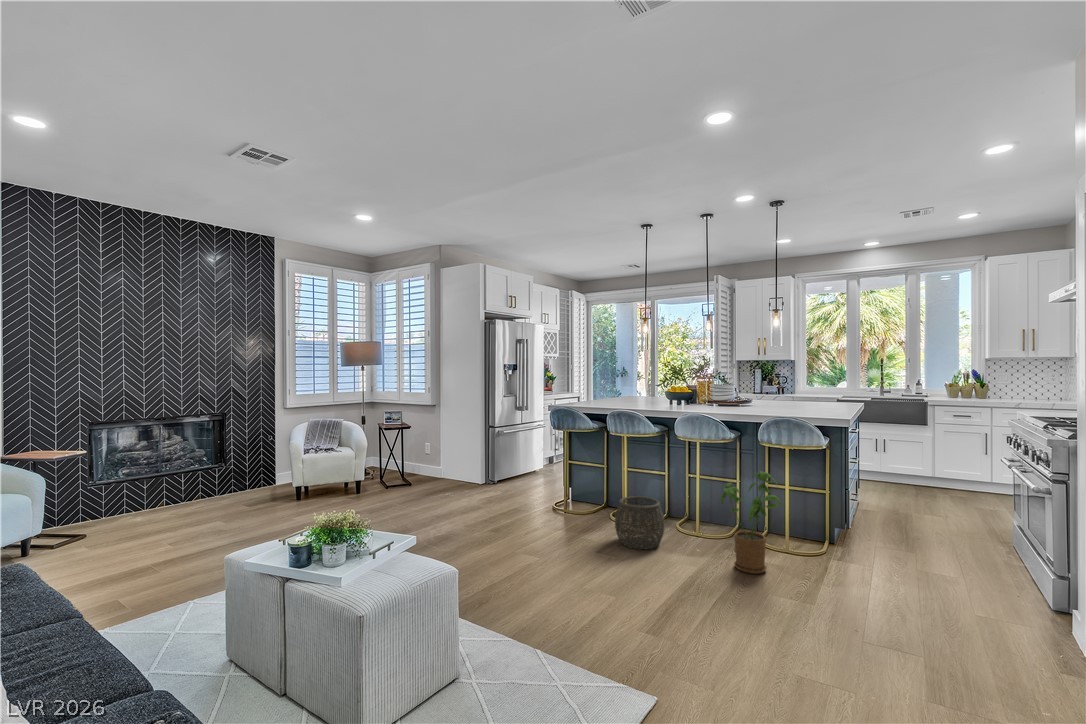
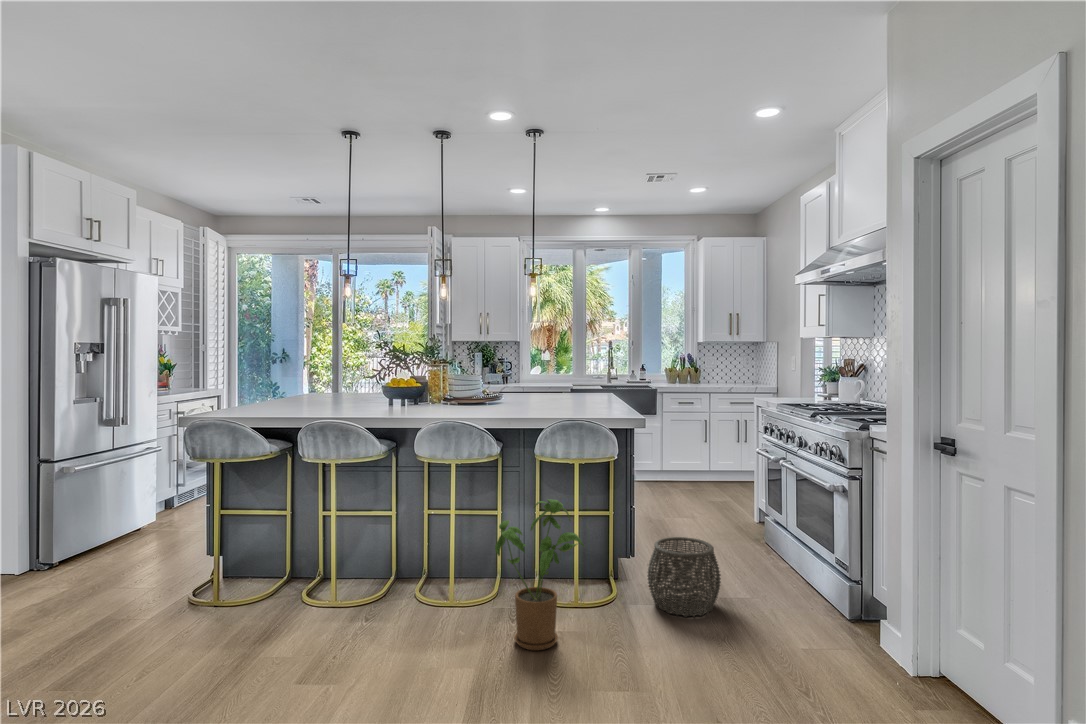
woven basket: present [615,496,665,550] -> present [647,537,721,616]

